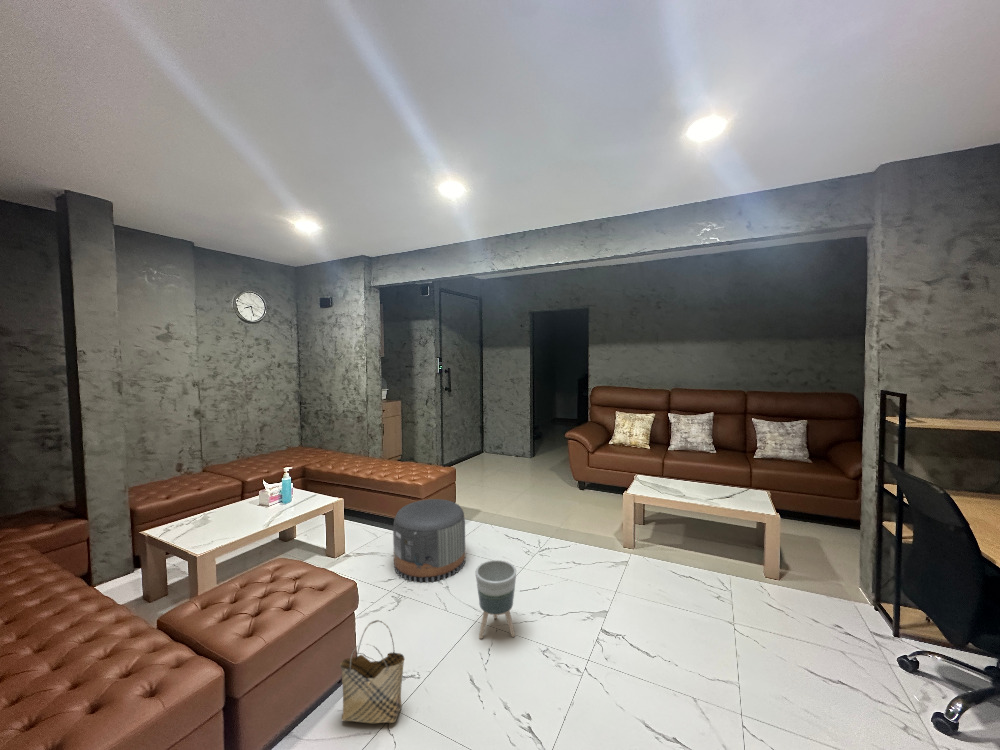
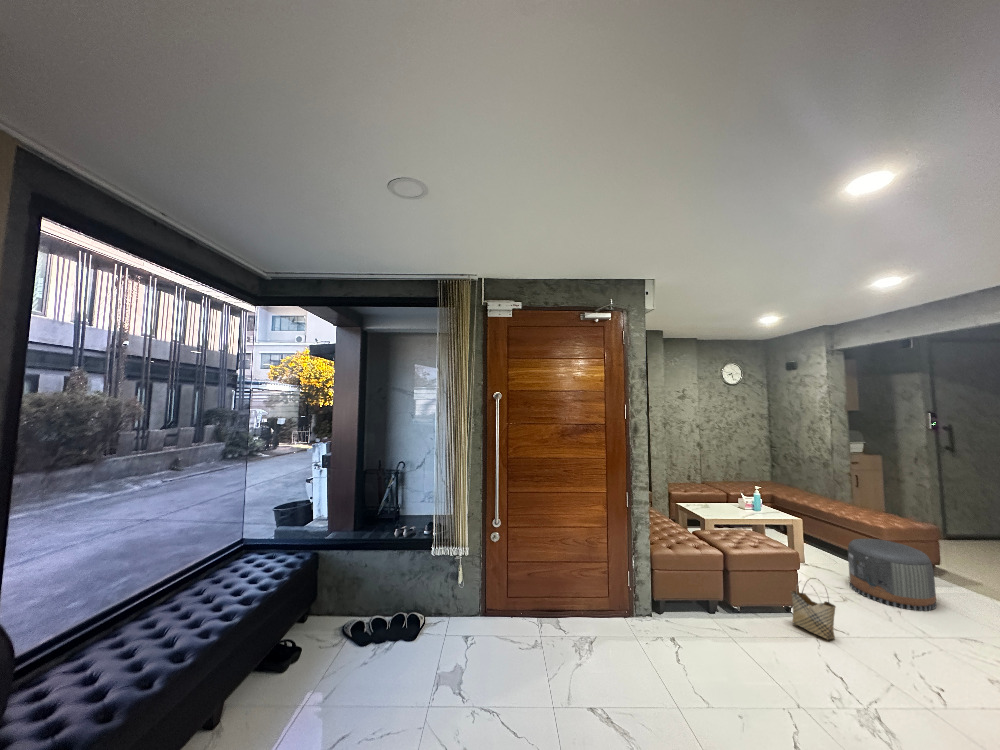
planter: present [476,560,516,639] -> none [917,591,968,664]

